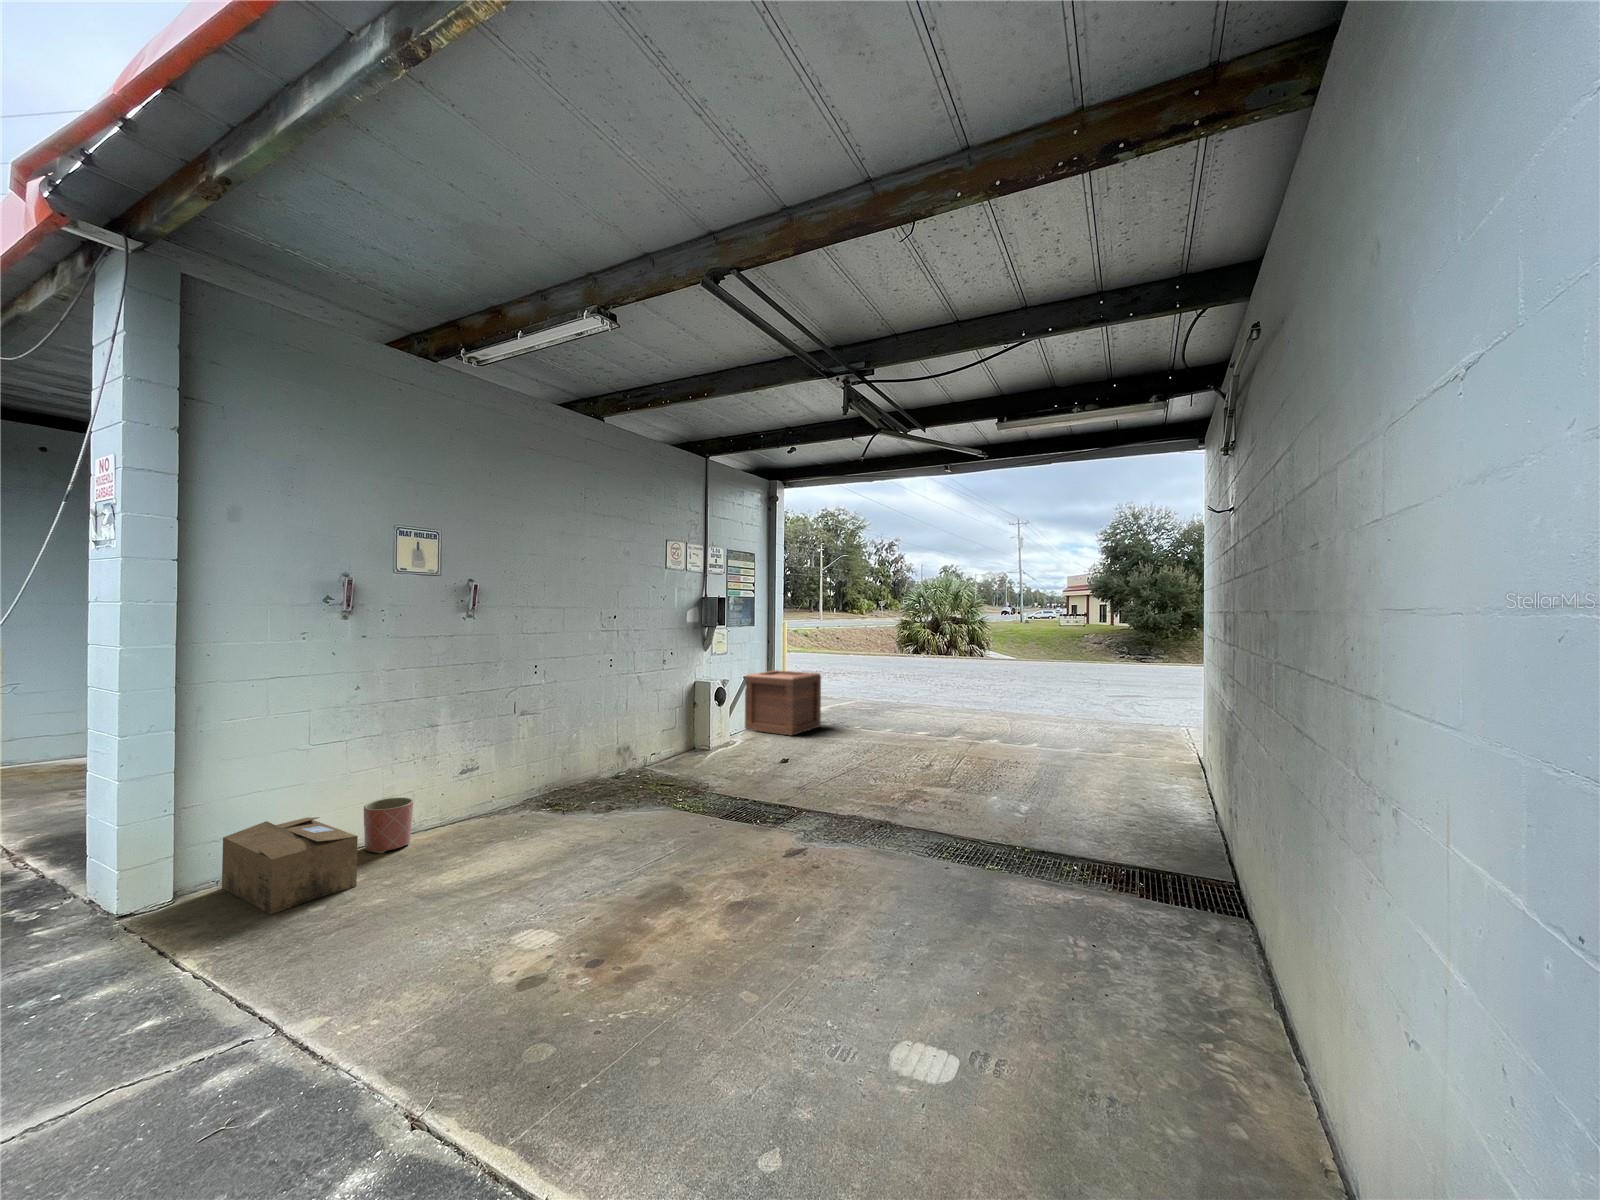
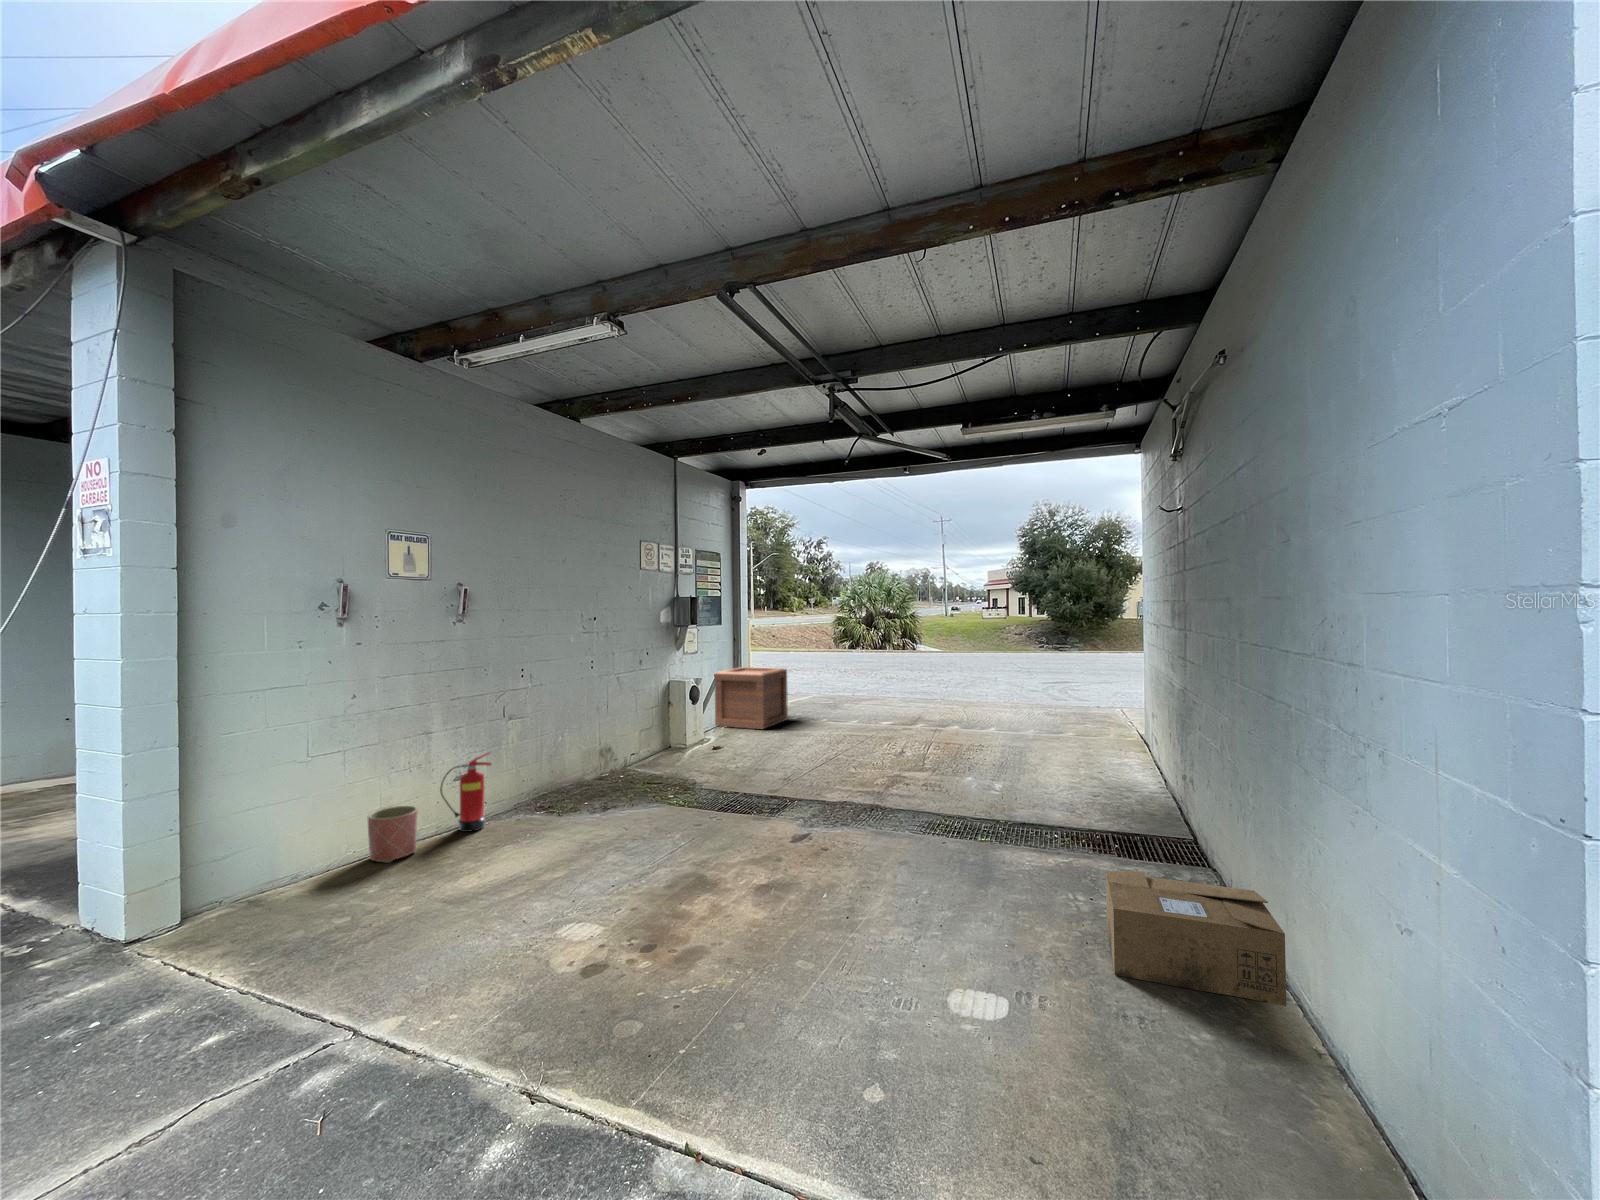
fire extinguisher: none [441,747,493,827] -> present [440,752,491,832]
cardboard box: present [222,817,358,915] -> present [1106,871,1286,1006]

